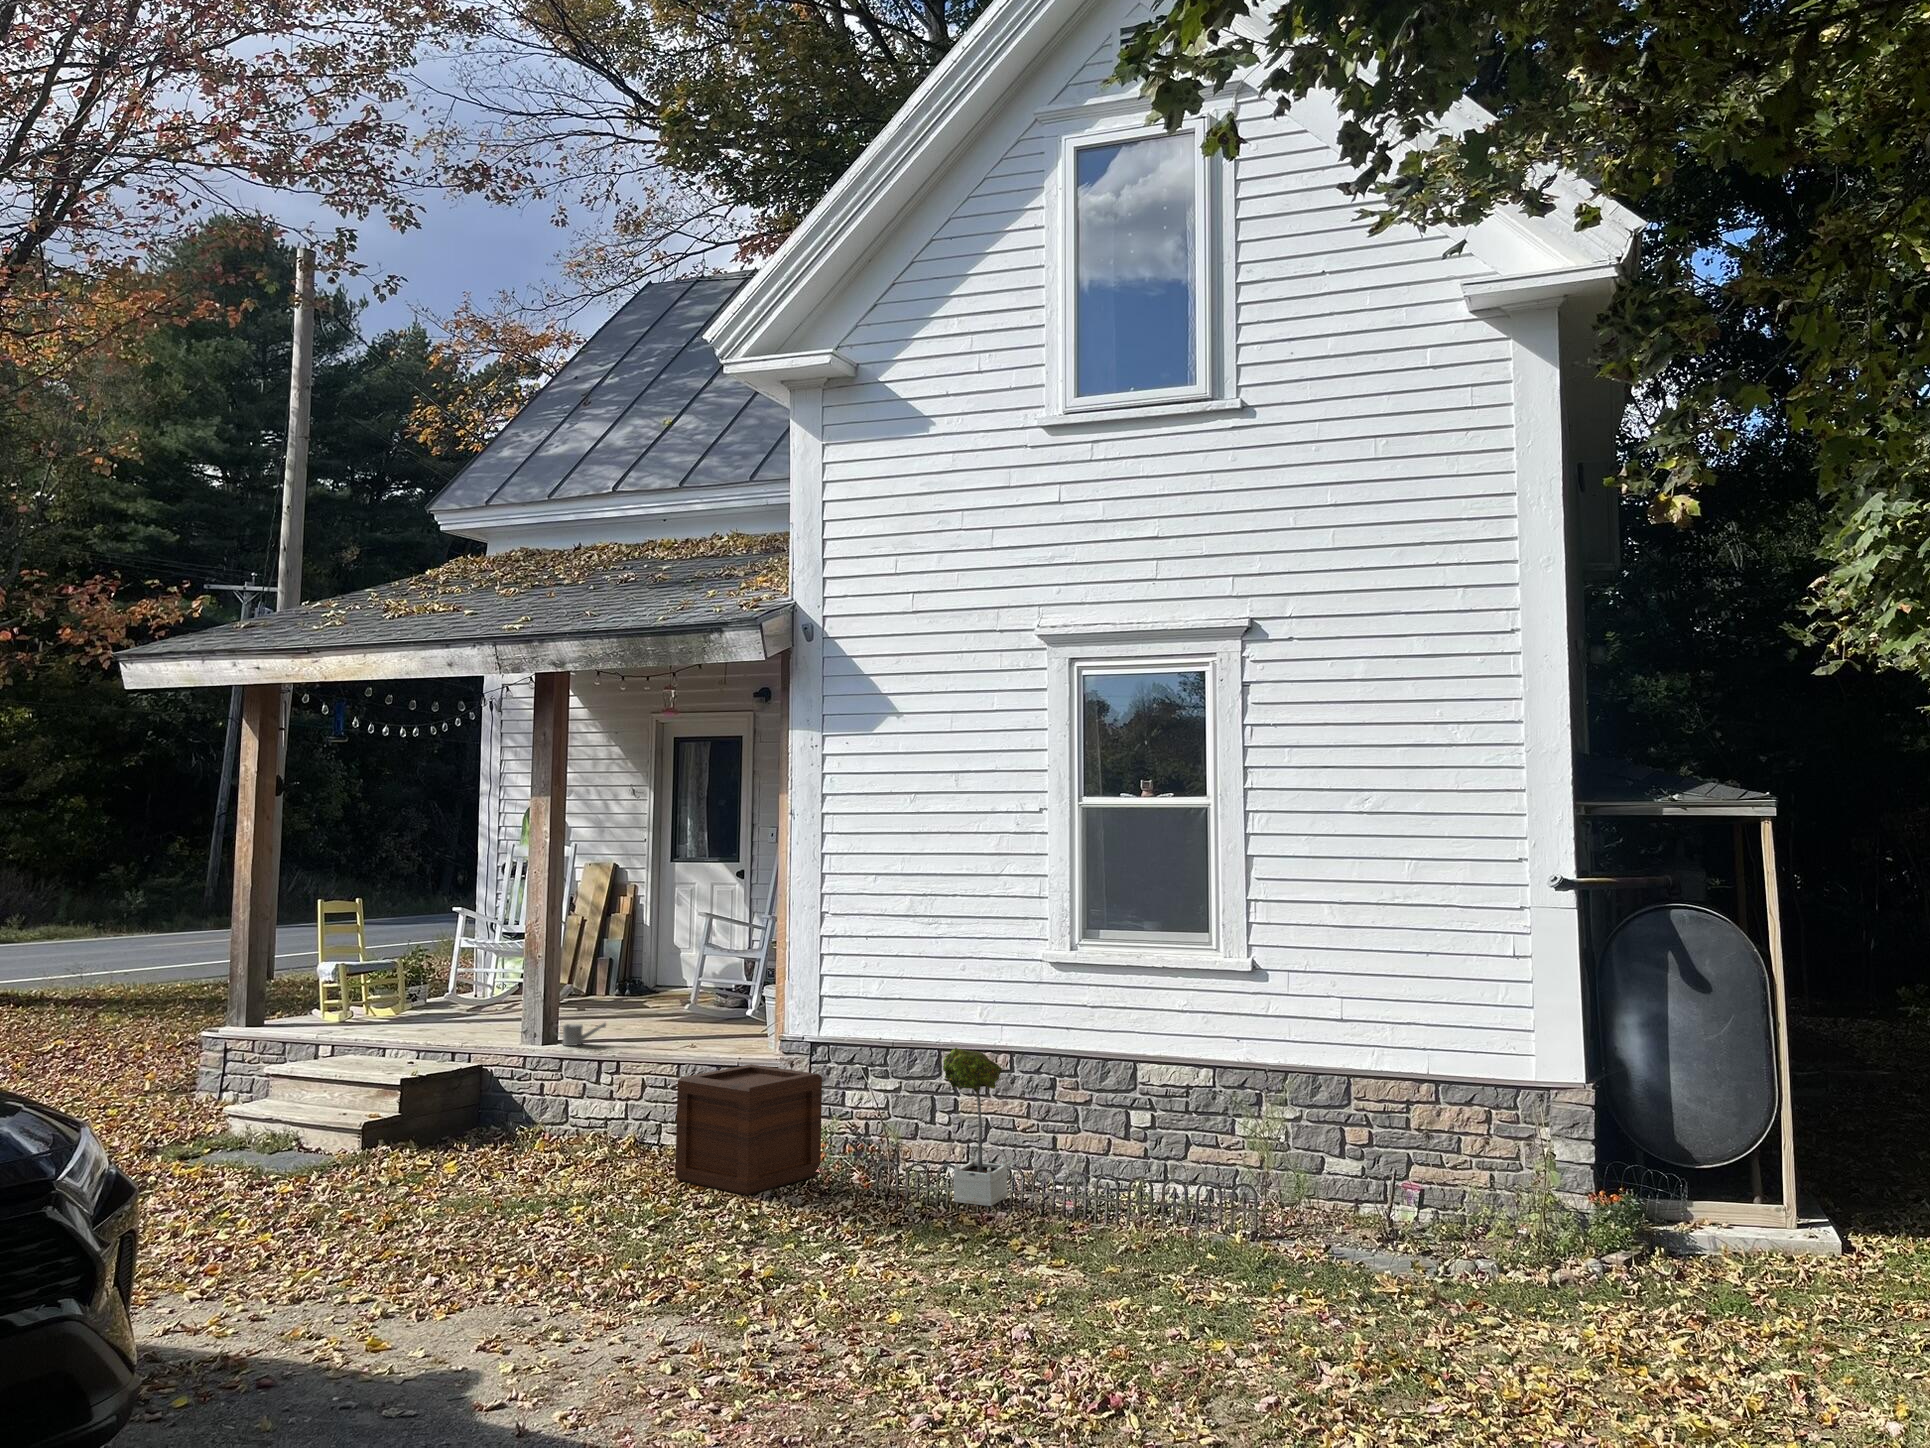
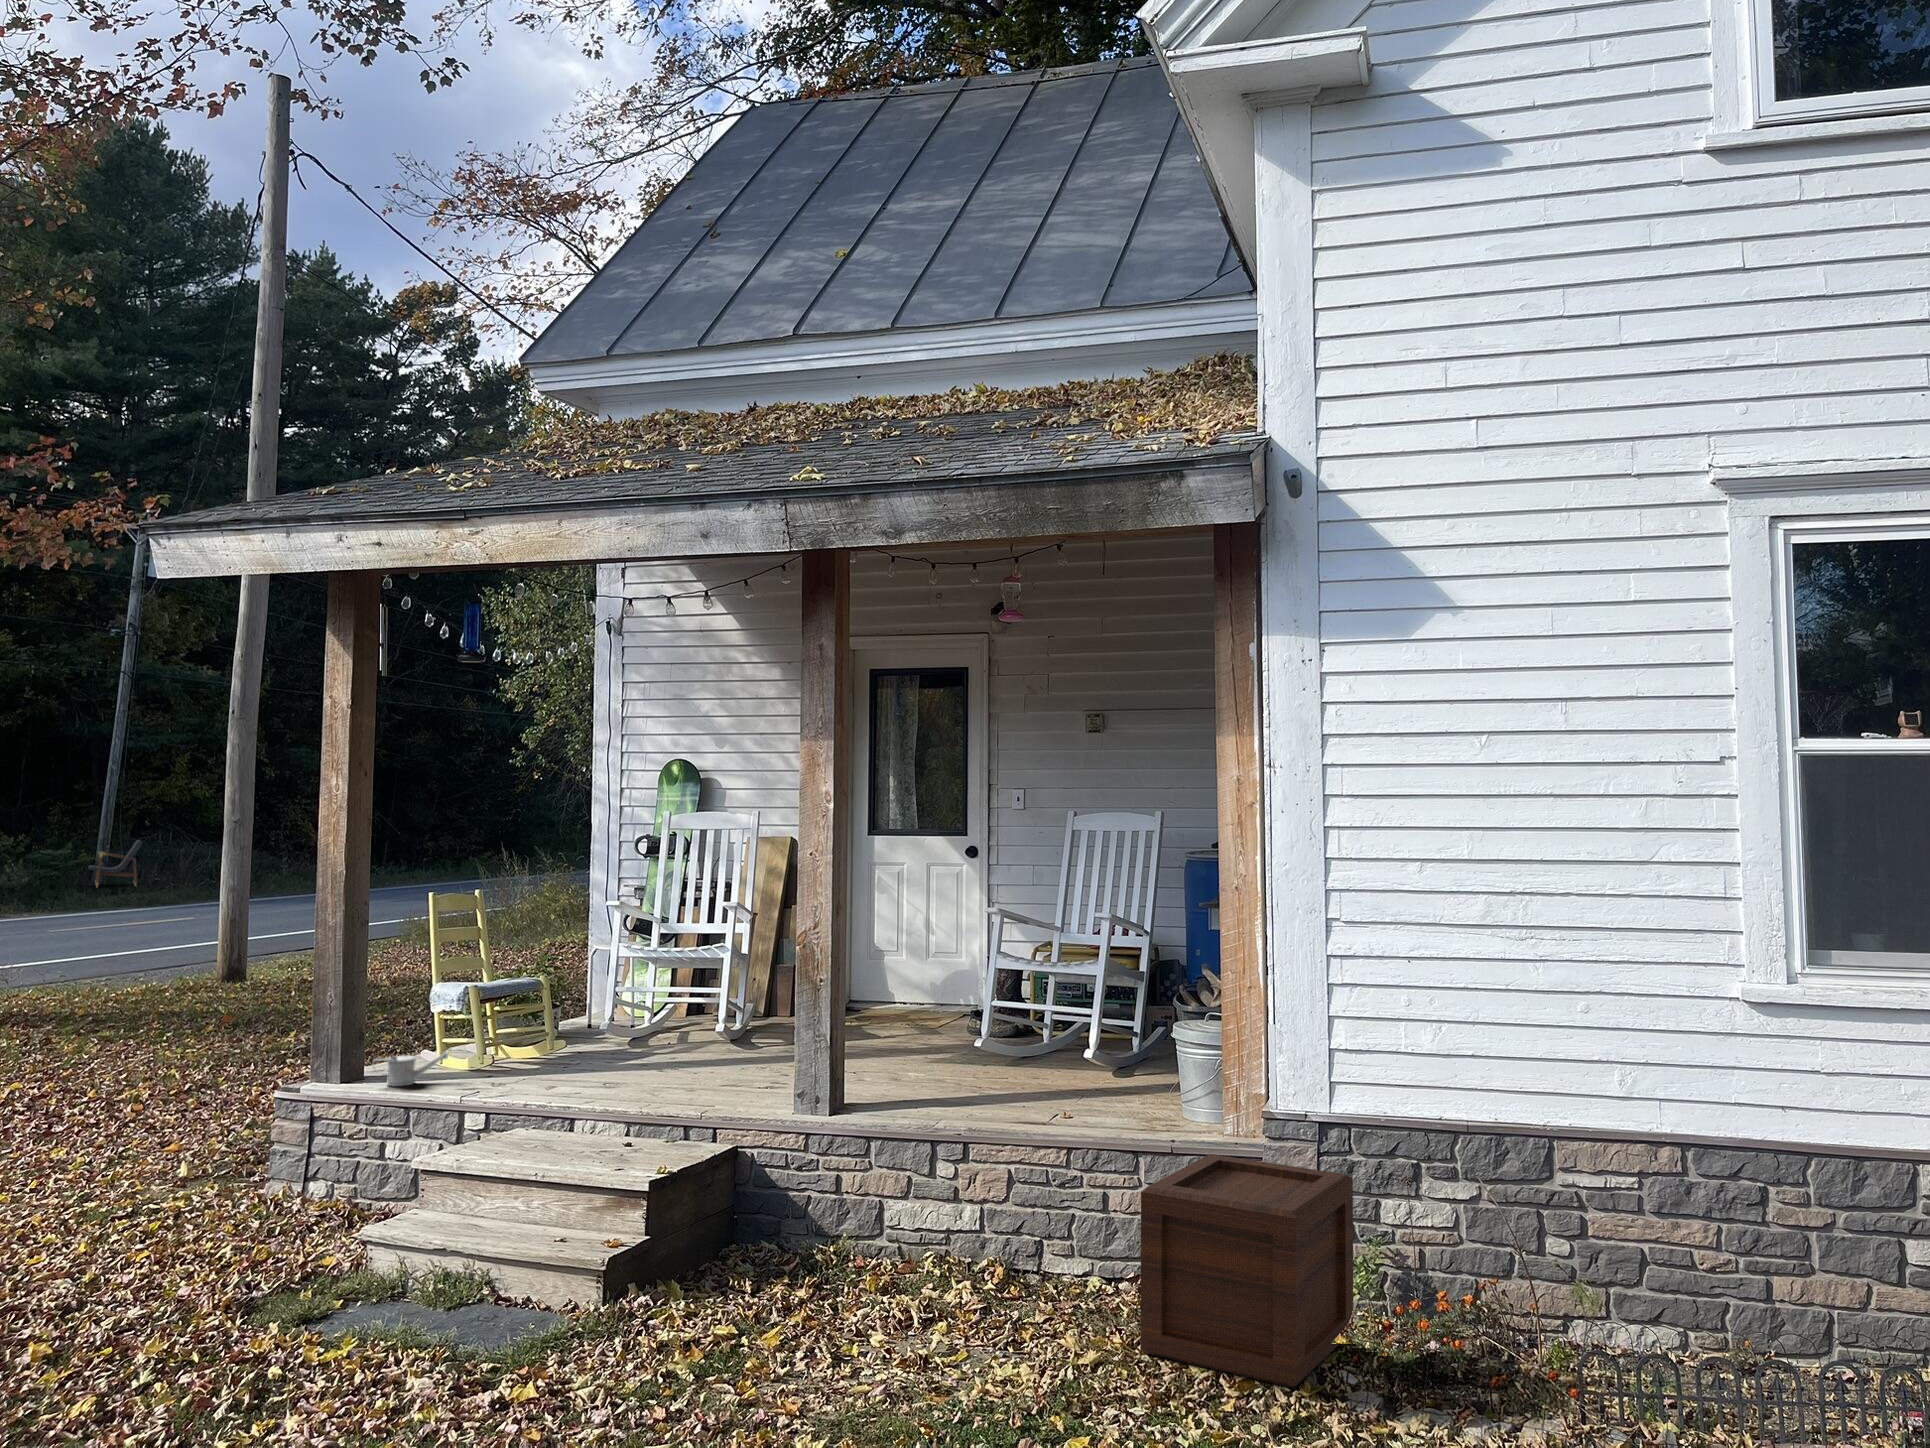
lounge chair: none [176,873,221,914] -> present [88,840,142,888]
watering can: present [554,1023,606,1046] -> present [374,1052,448,1086]
potted tree: present [943,1048,1007,1206] -> none [1597,1142,1708,1402]

